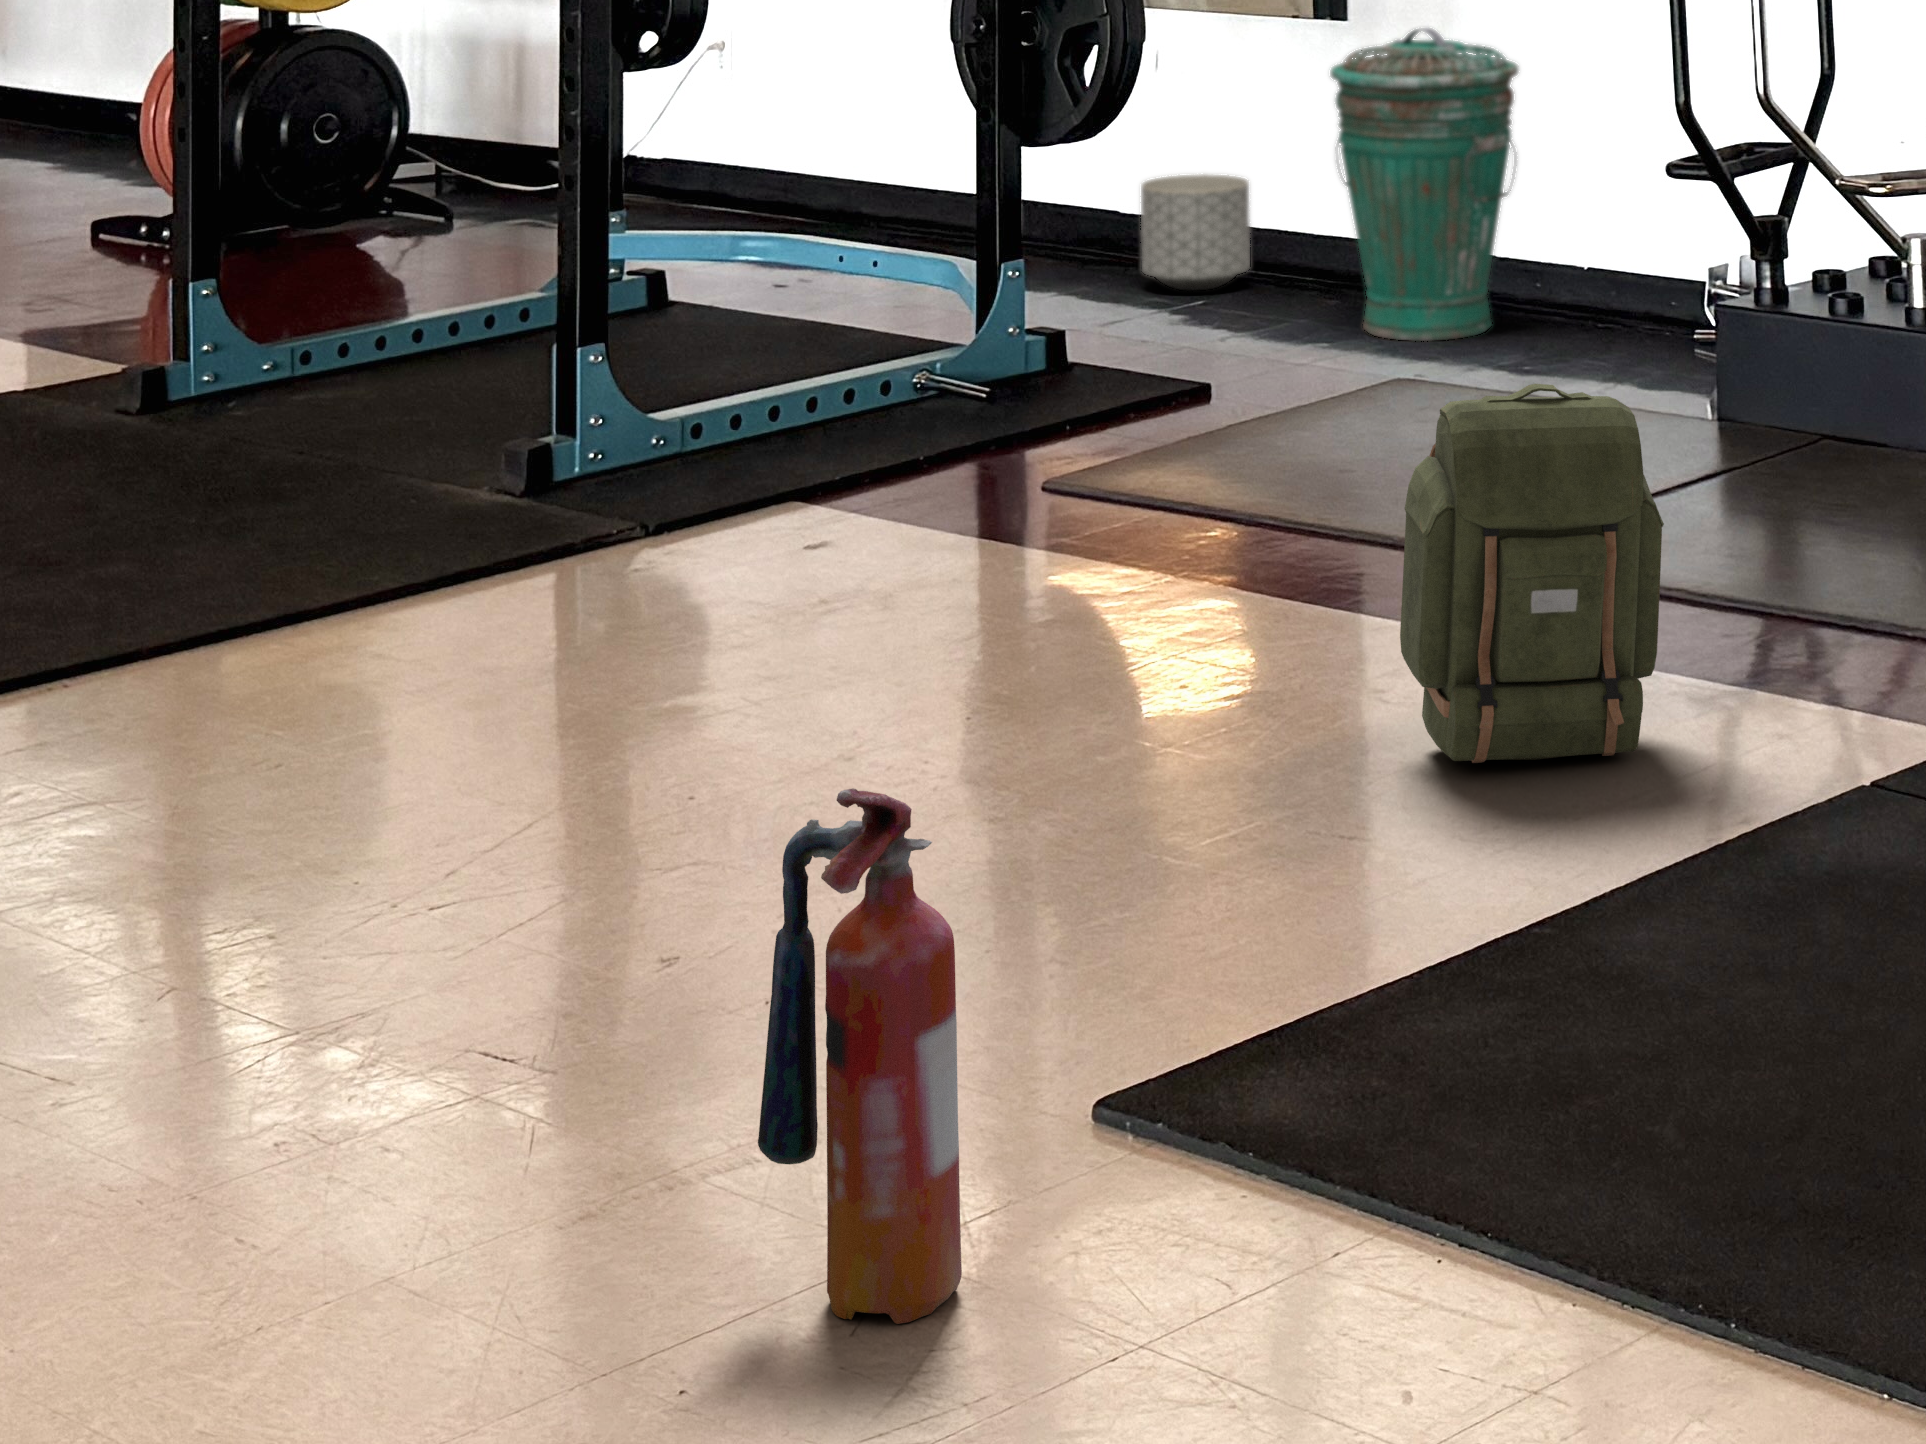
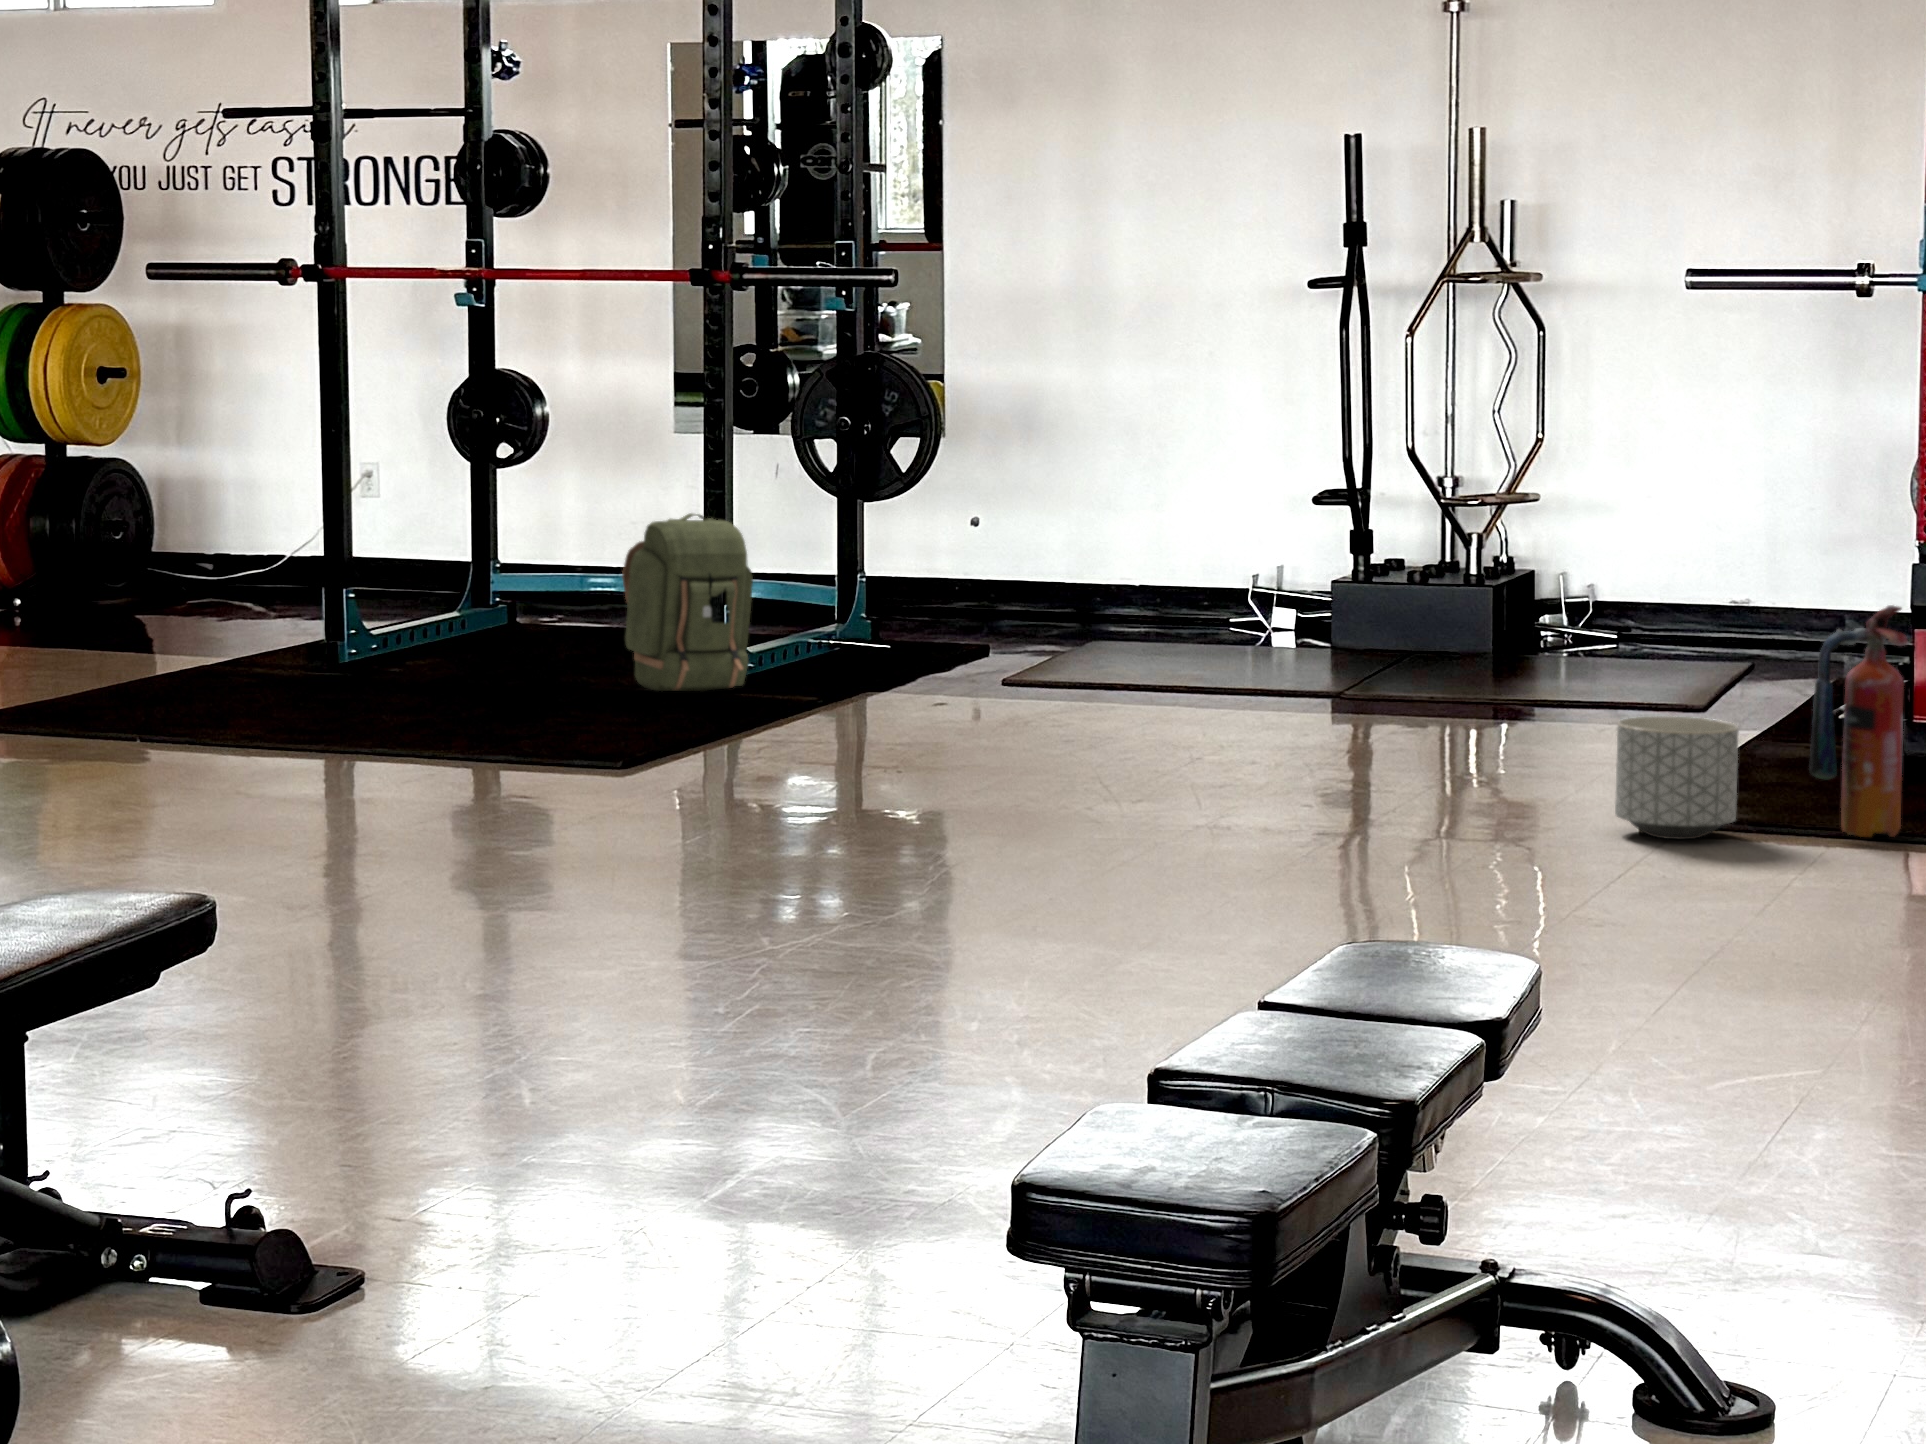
trash can: present [1330,28,1518,341] -> none [1021,423,1143,618]
planter: present [1141,174,1250,291] -> present [1615,716,1739,839]
backpack: present [1400,384,1664,763] -> present [622,513,753,691]

